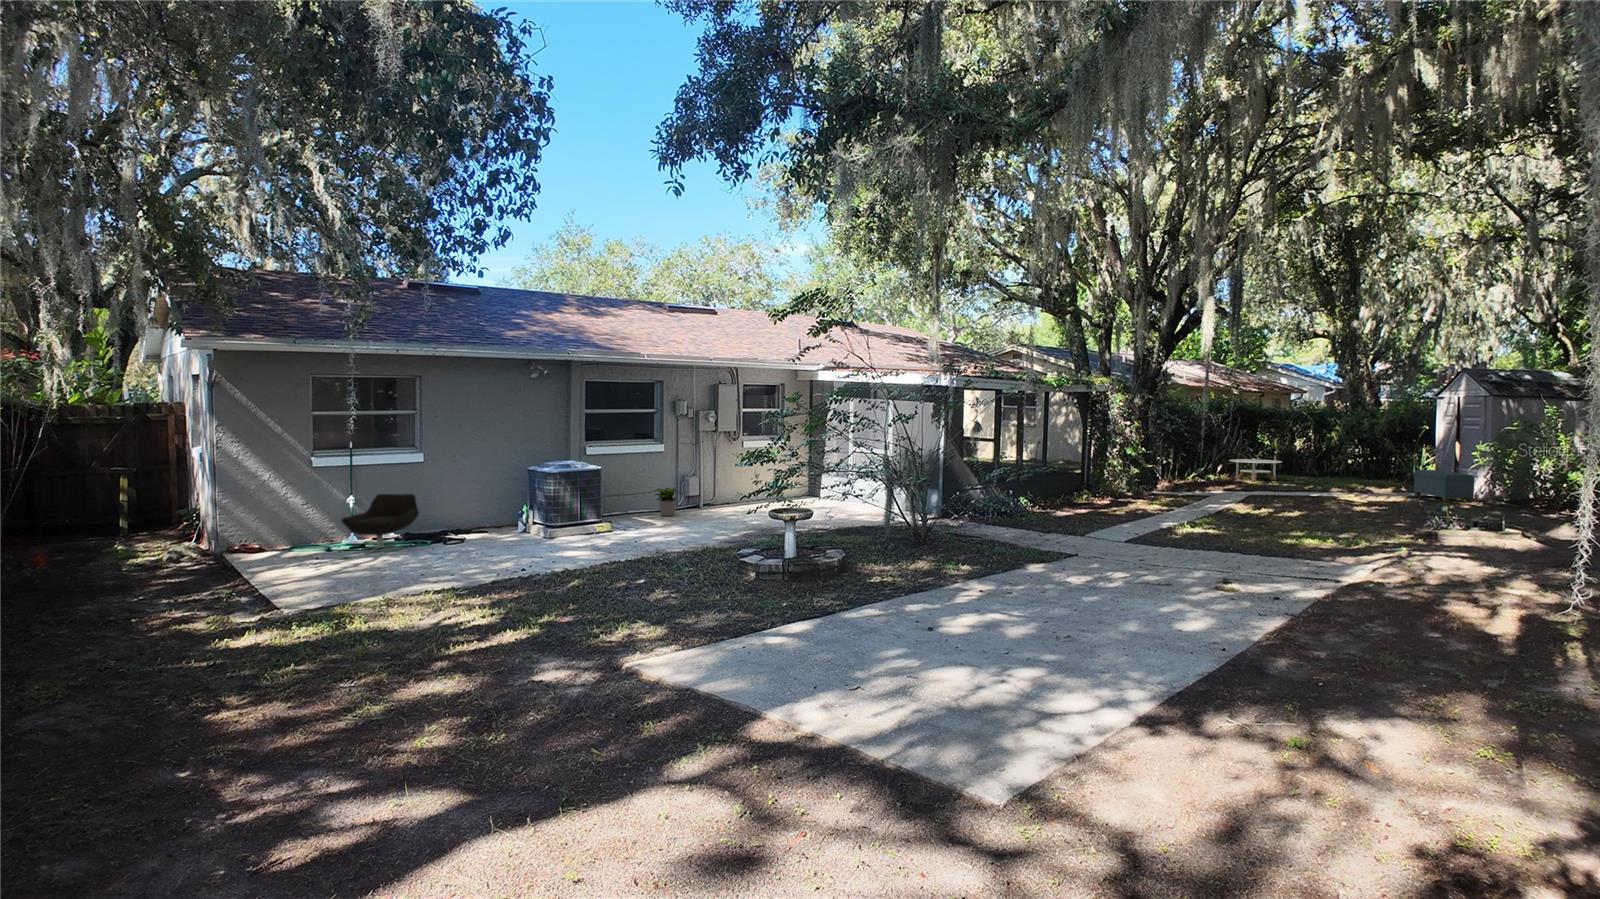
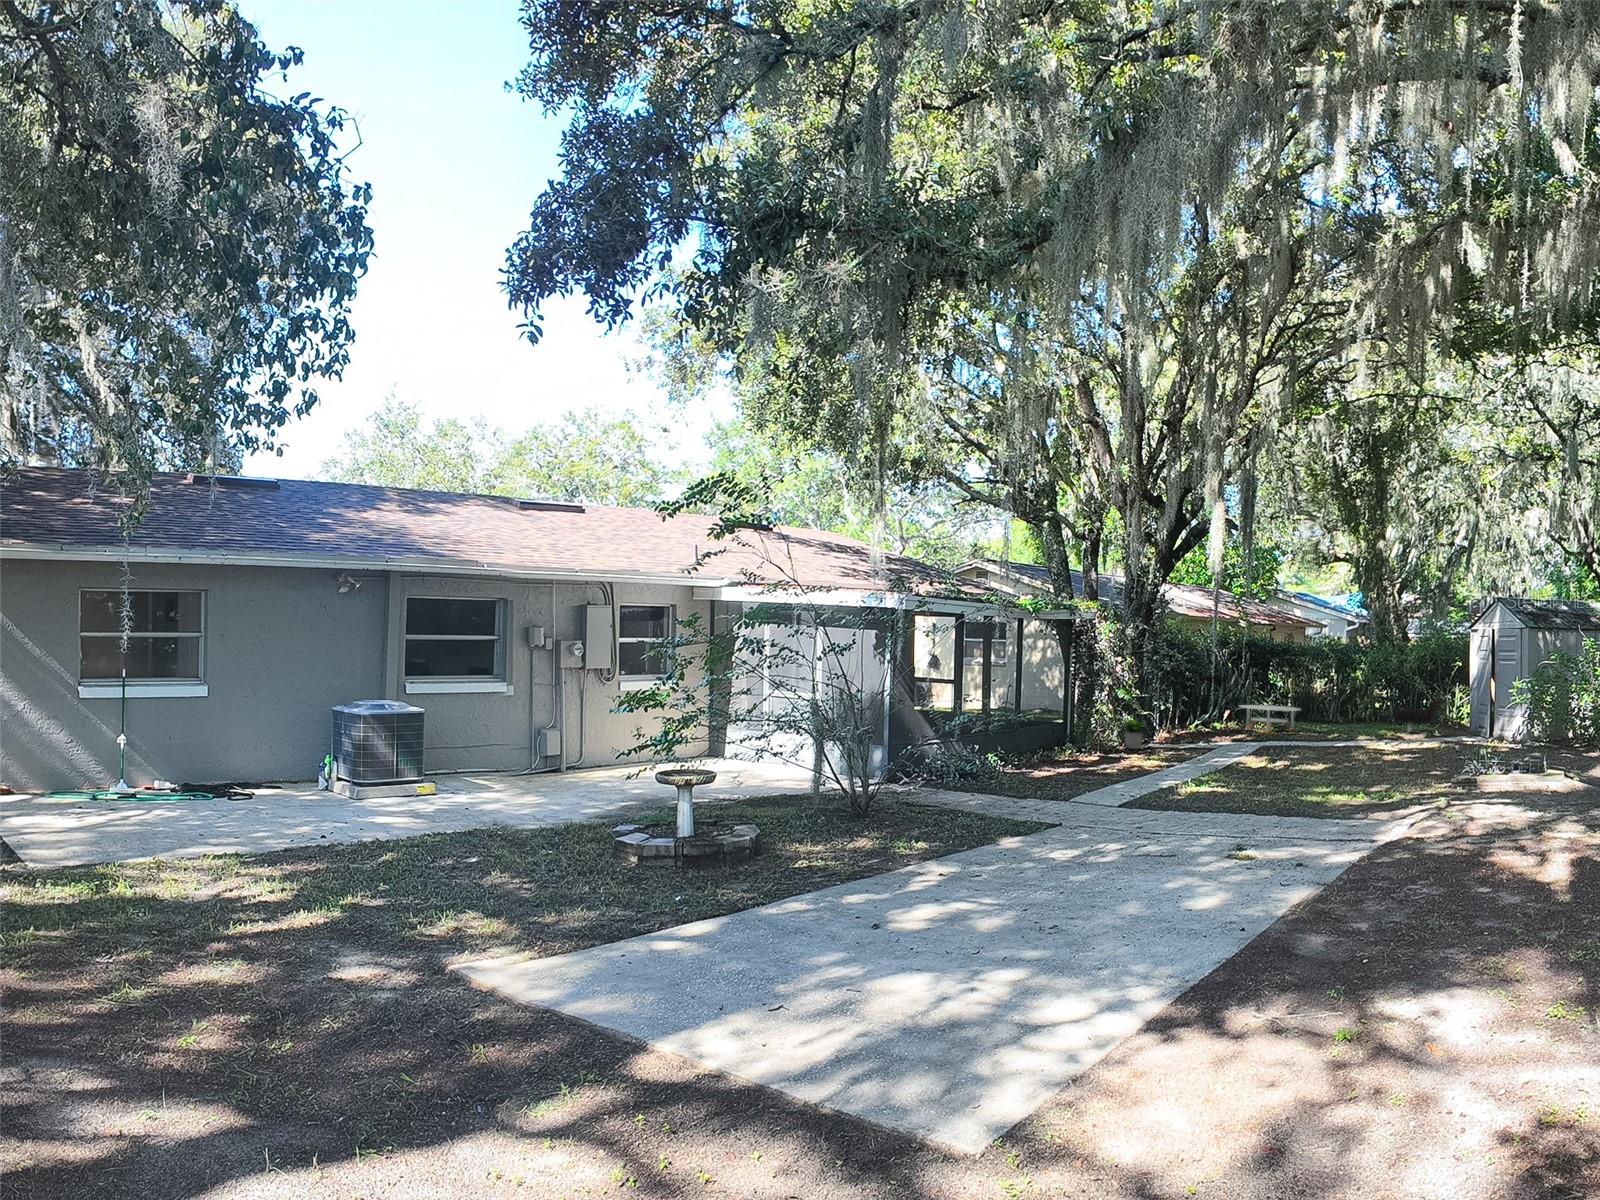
bench: present [1414,470,1474,502] -> none [1461,724,1534,766]
potted plant: present [655,488,681,516] -> present [1123,720,1143,749]
lounge chair: present [341,494,419,553] -> present [1394,699,1442,733]

